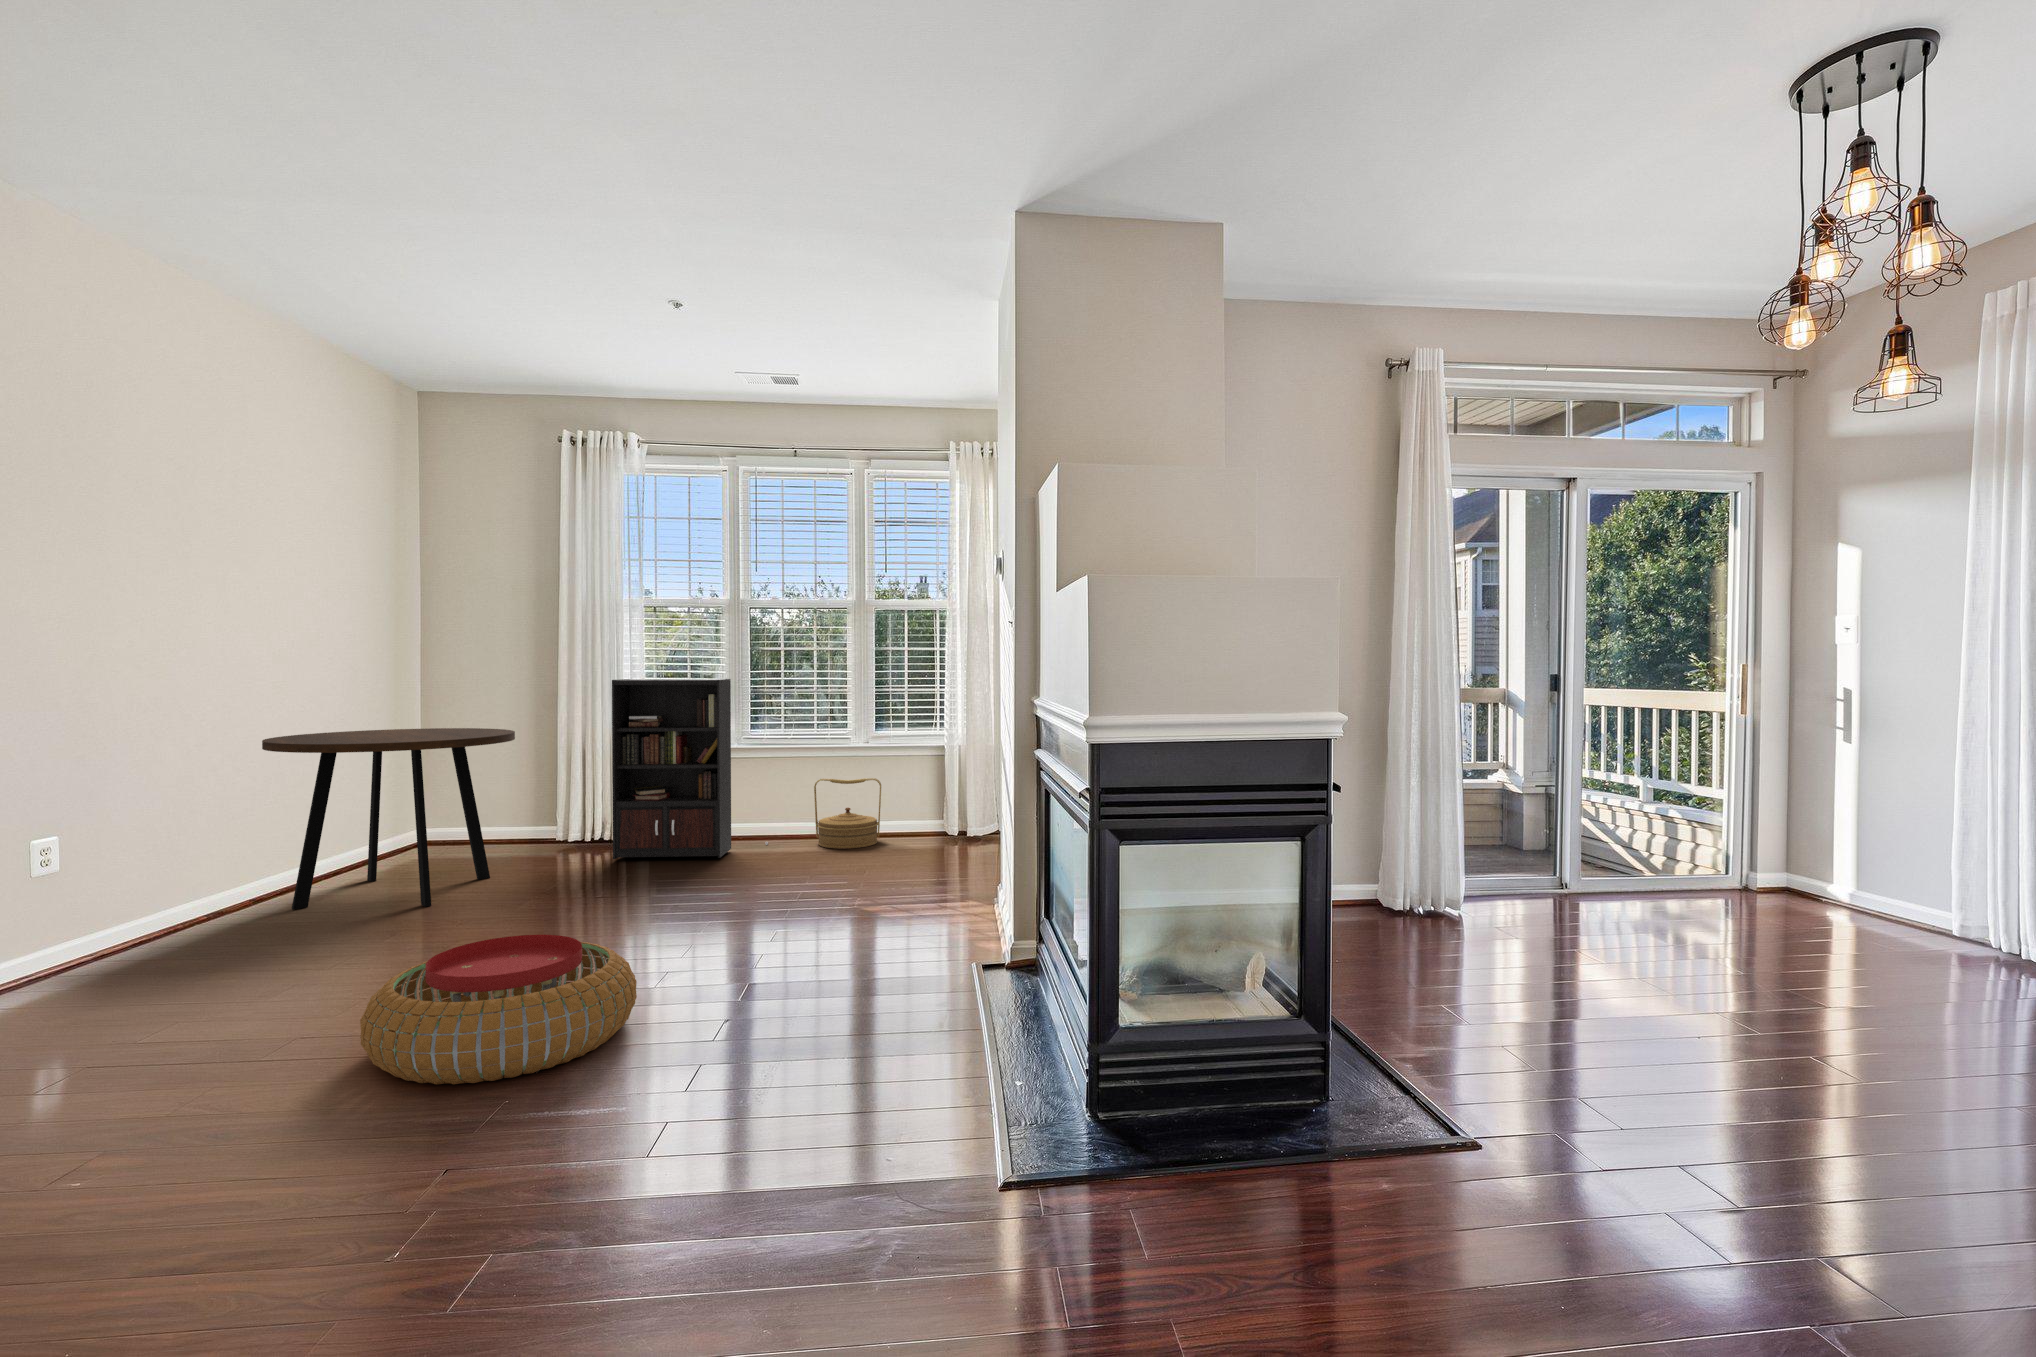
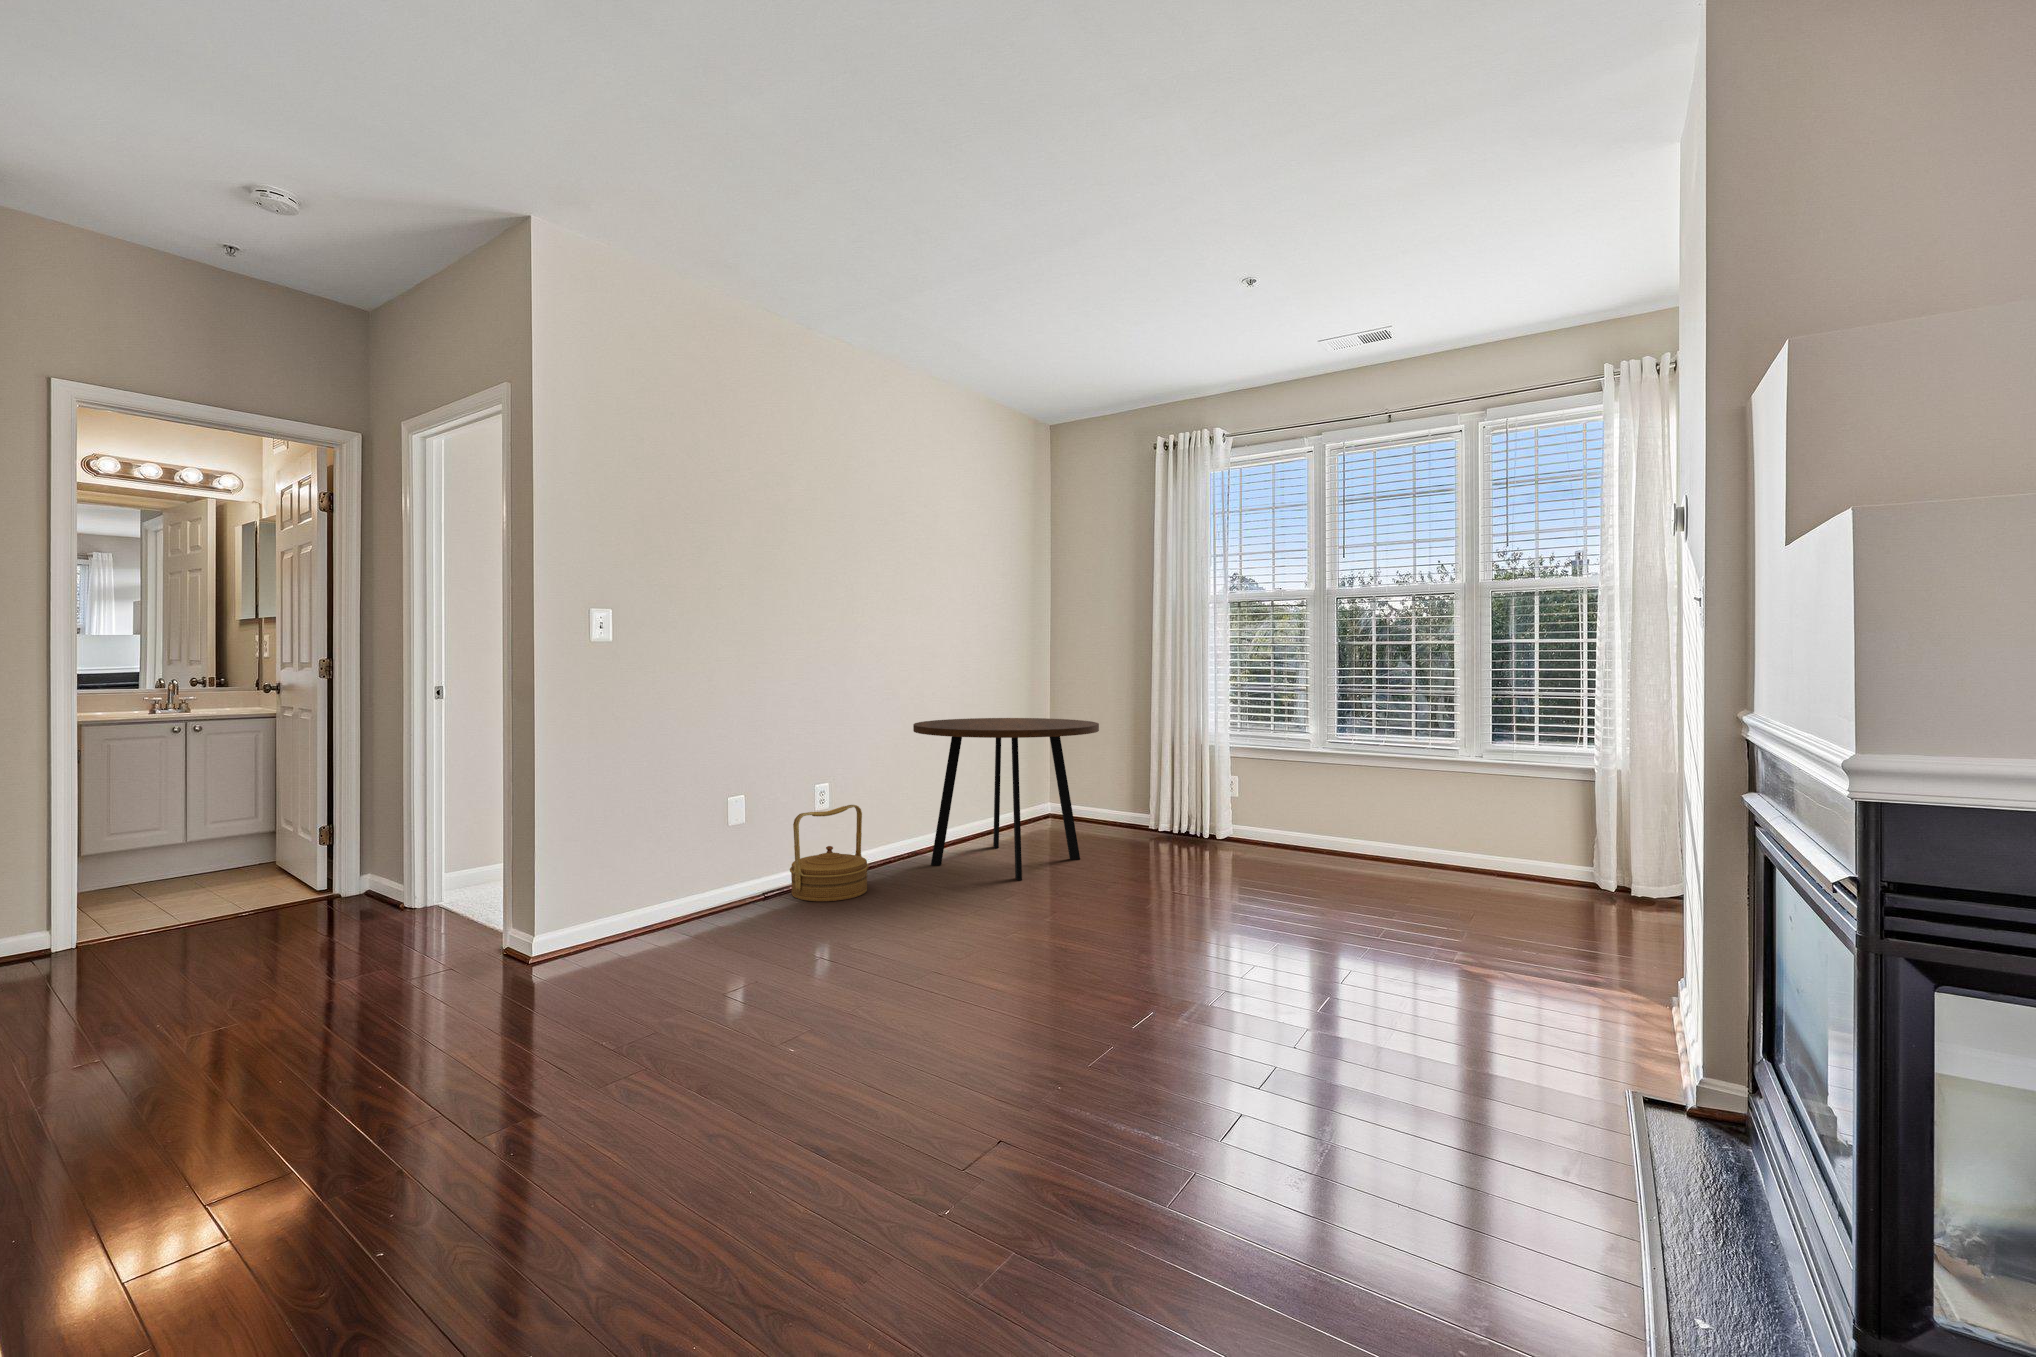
bookcase: present [612,679,768,859] -> none [1189,676,1355,871]
woven basket: present [814,778,881,849] -> present [790,805,869,902]
pouf: present [360,935,637,1084] -> none [864,942,1126,1113]

